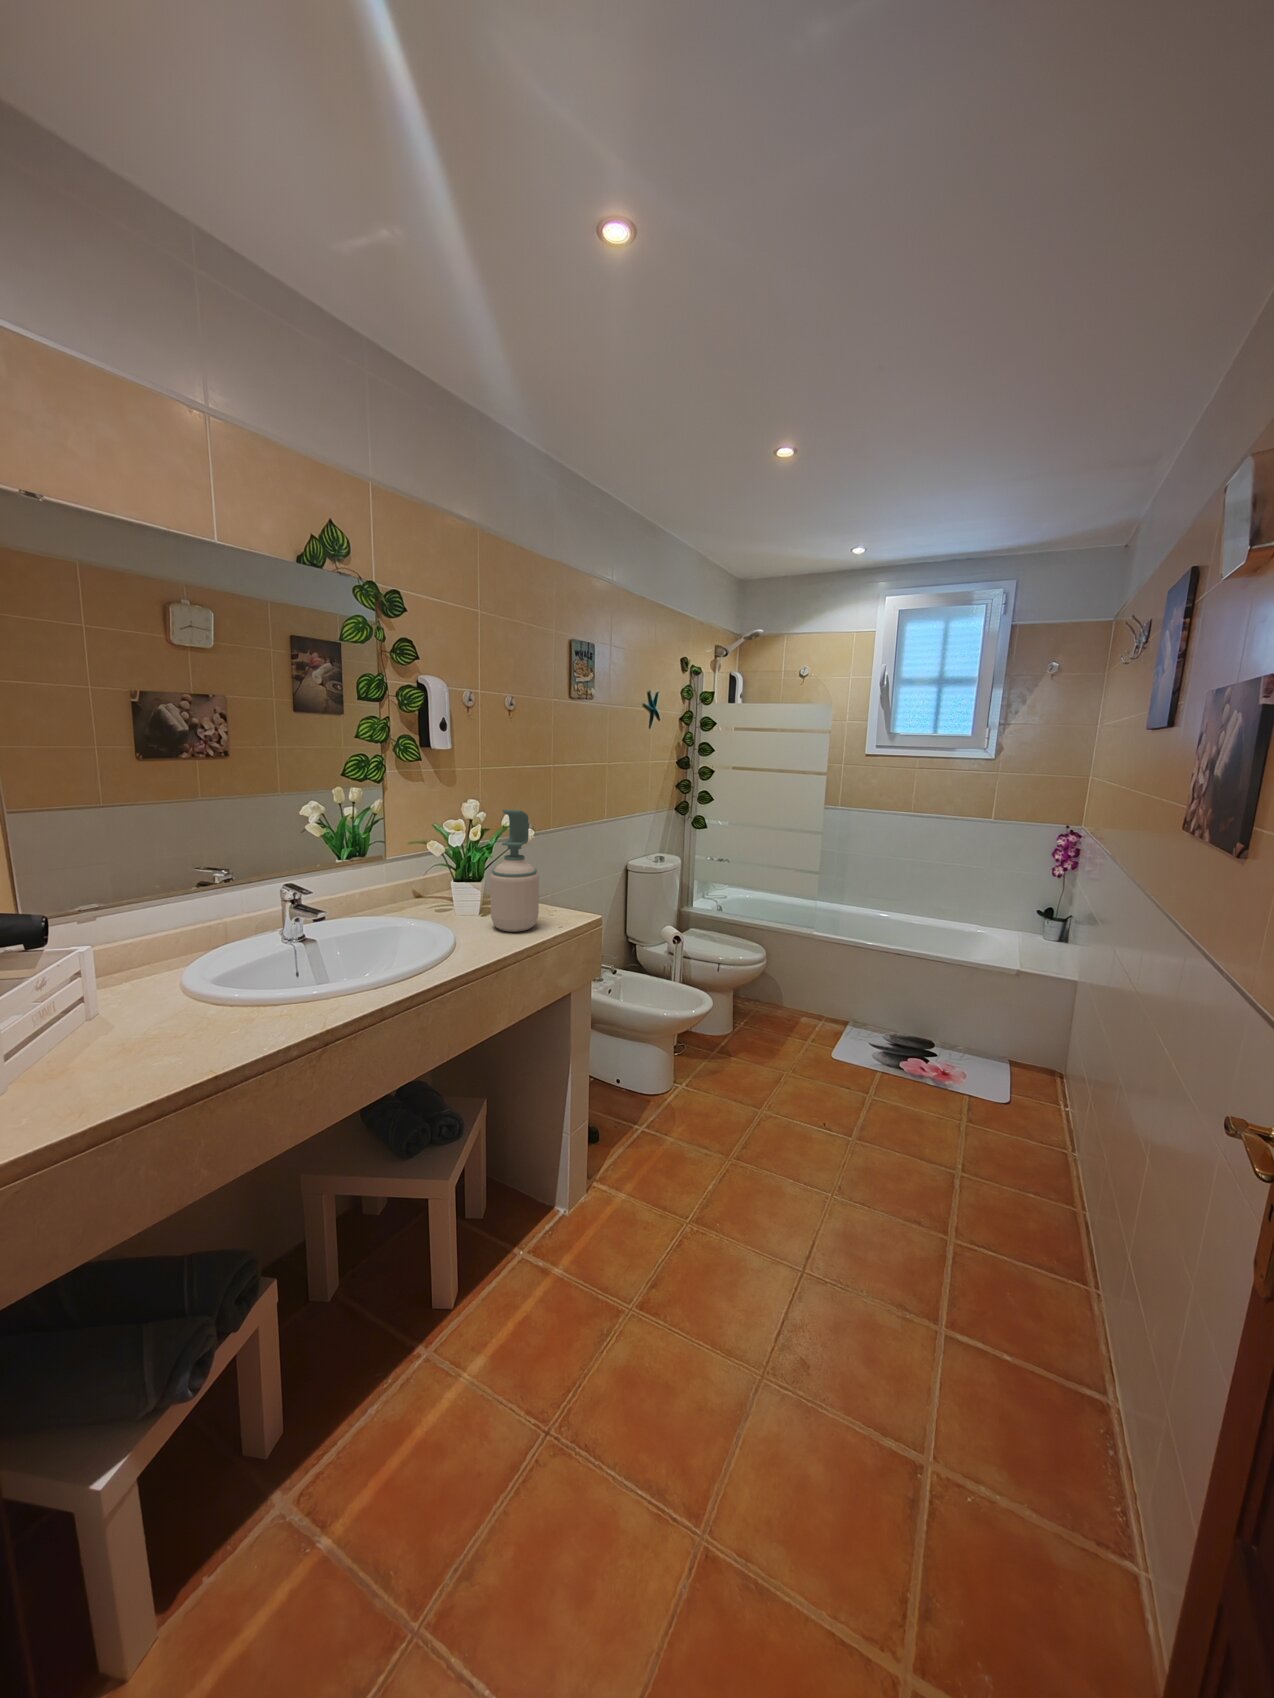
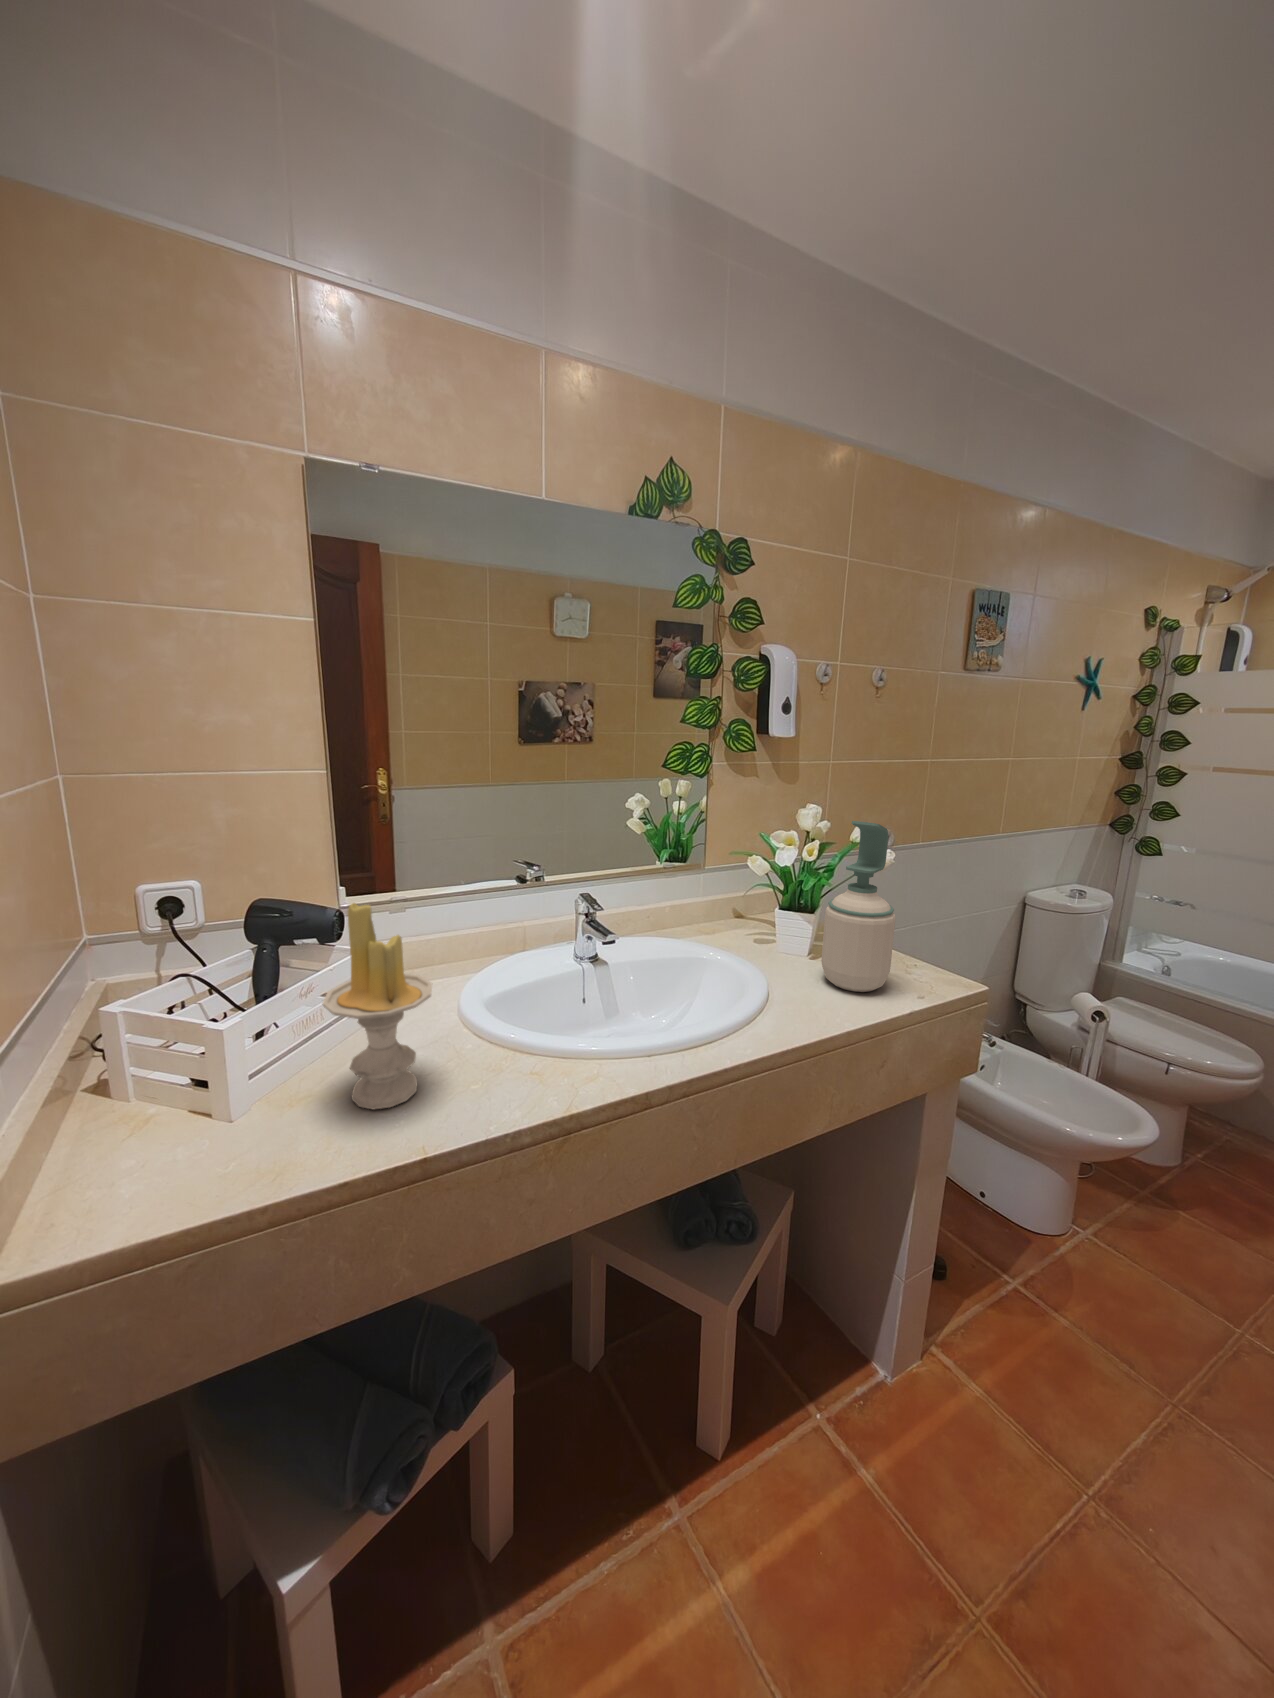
candle: none [79,894,189,1067] -> present [323,903,432,1109]

